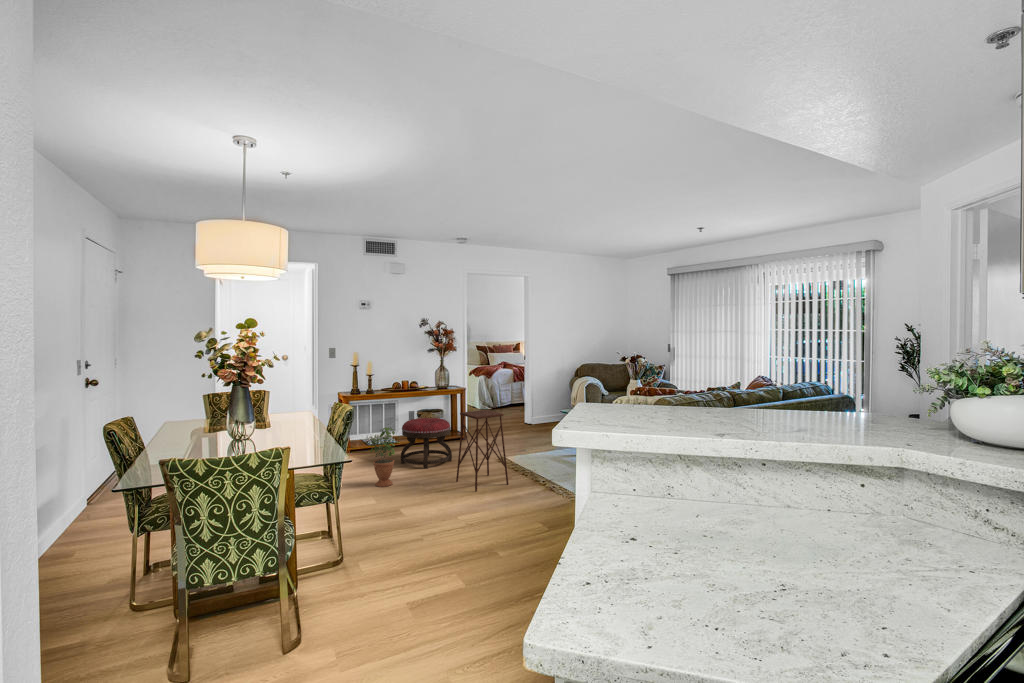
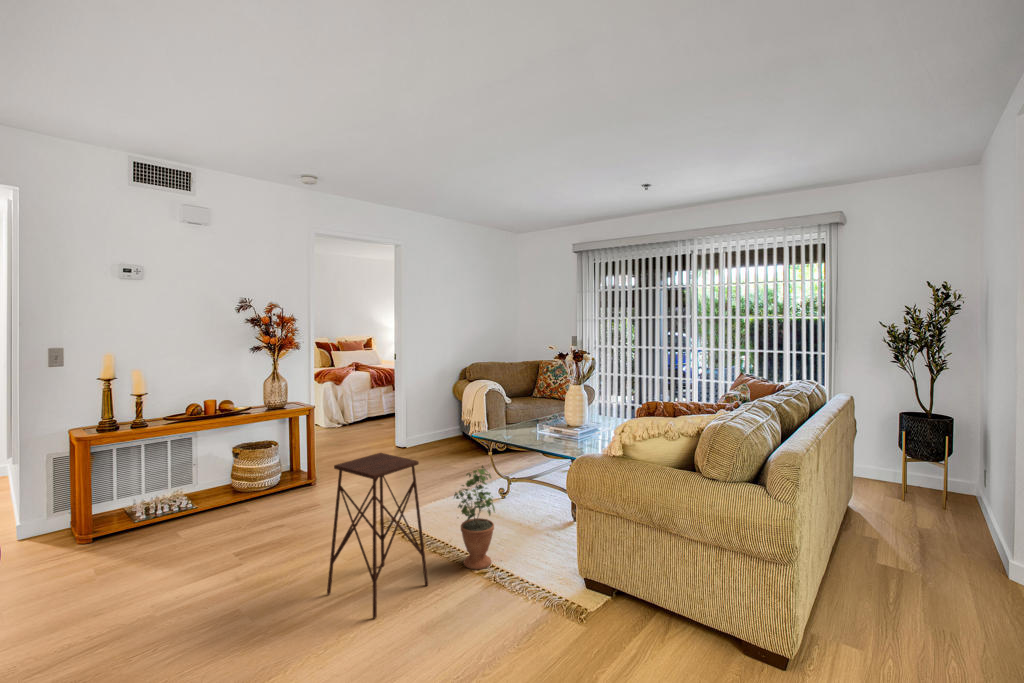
ottoman: present [401,418,452,469] -> none [204,466,306,566]
potted plant: present [369,427,395,487] -> present [454,466,495,569]

